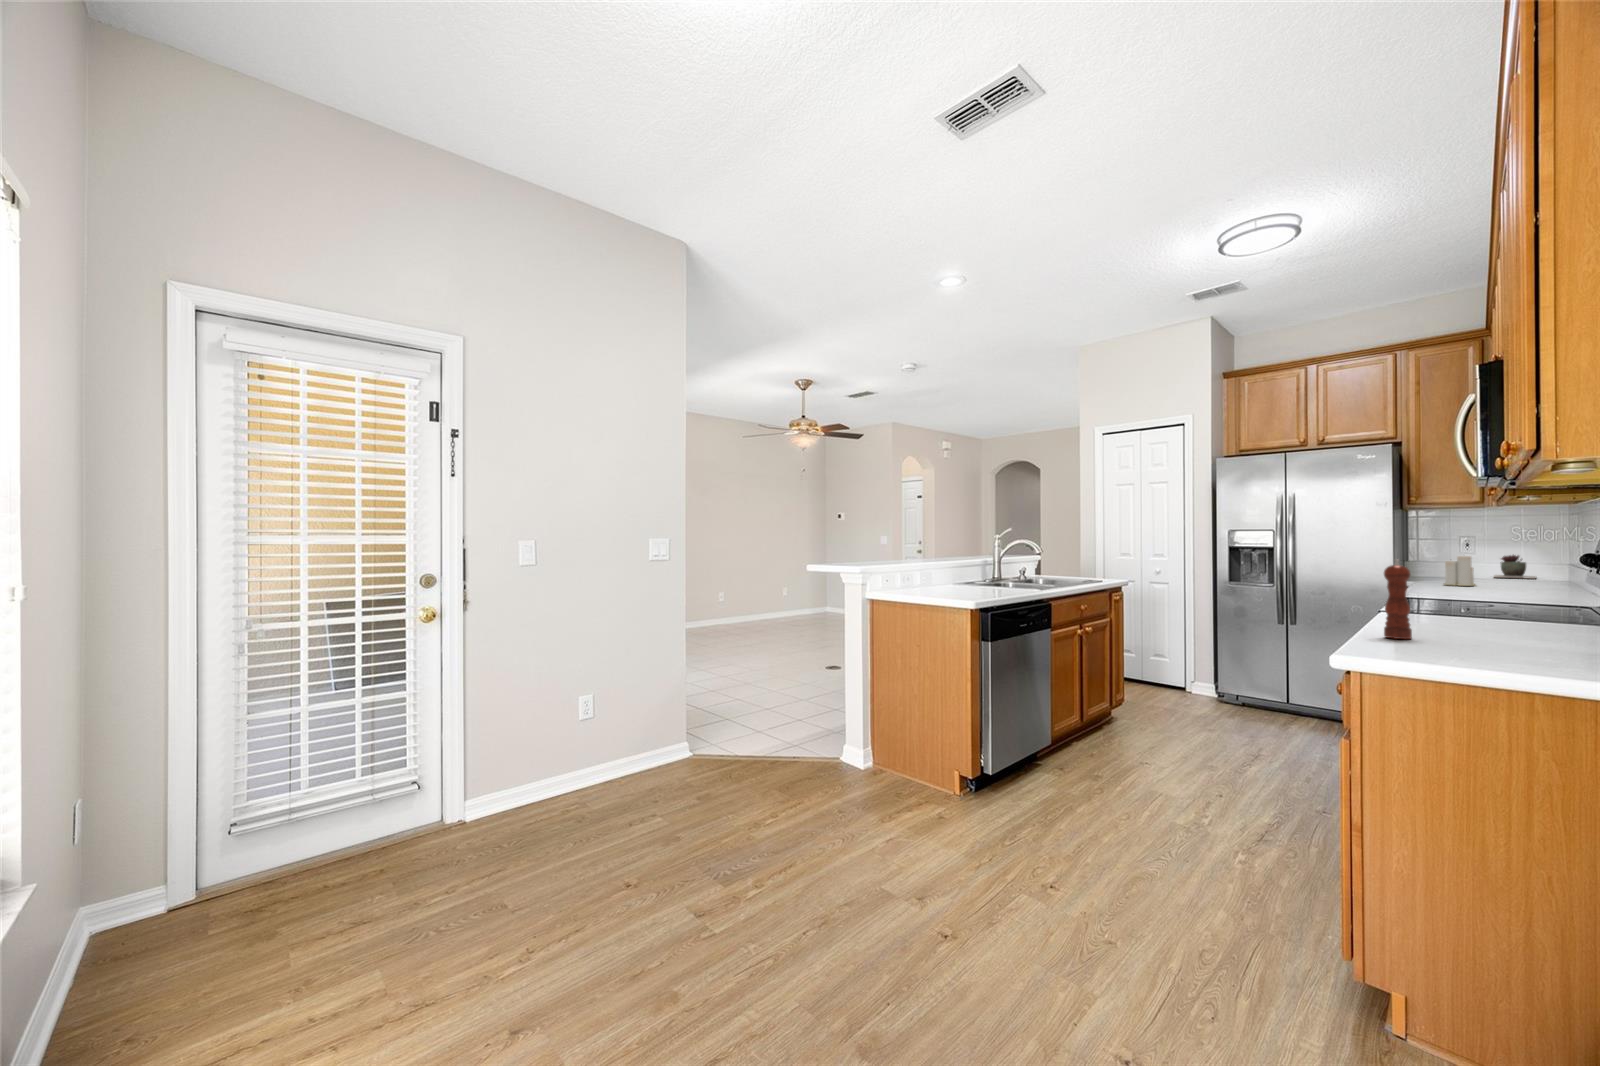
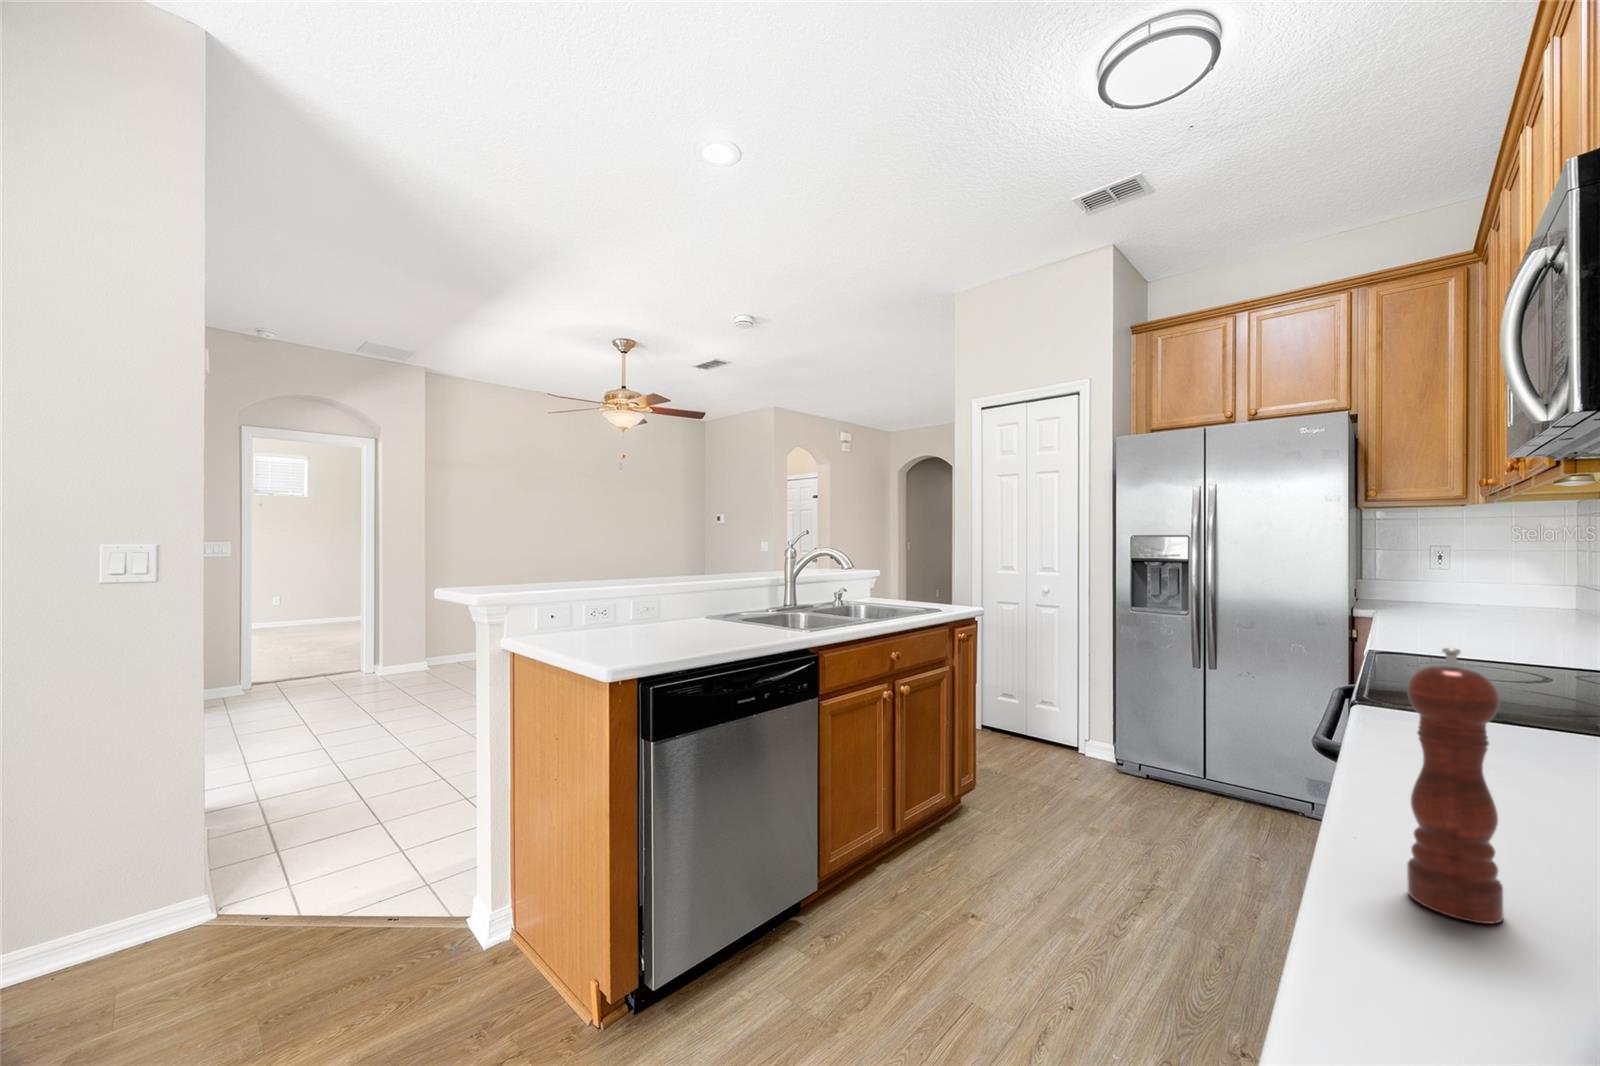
succulent plant: present [1494,555,1536,579] -> none [1485,574,1547,610]
candle: present [1444,556,1475,586] -> none [1426,574,1477,626]

